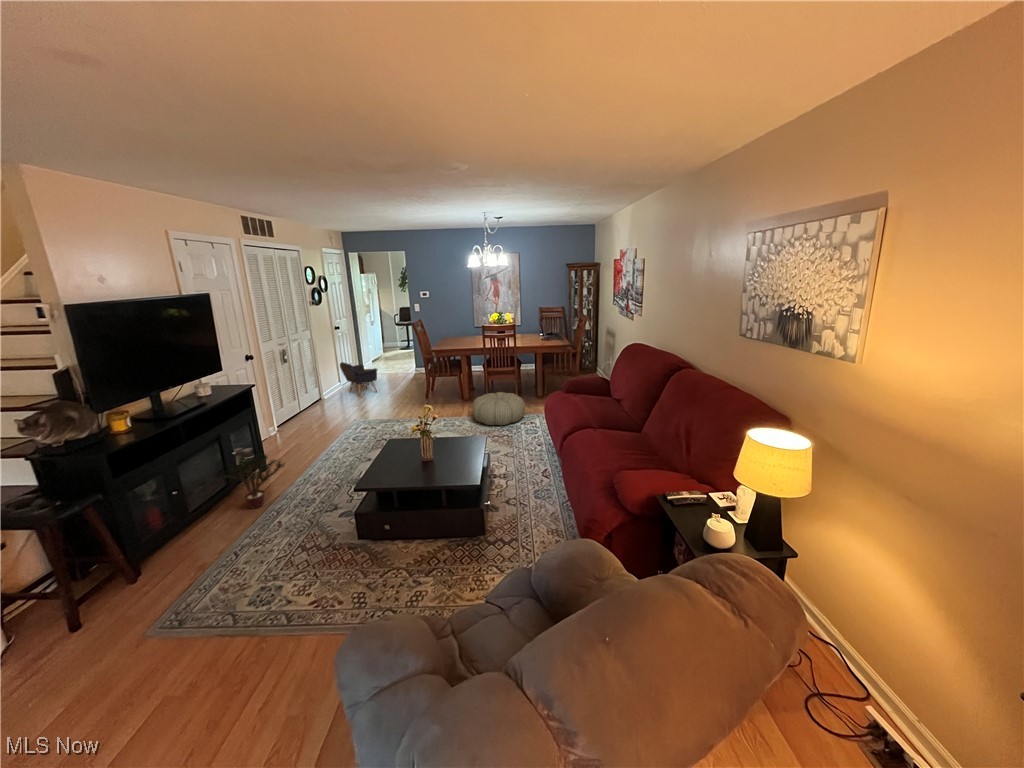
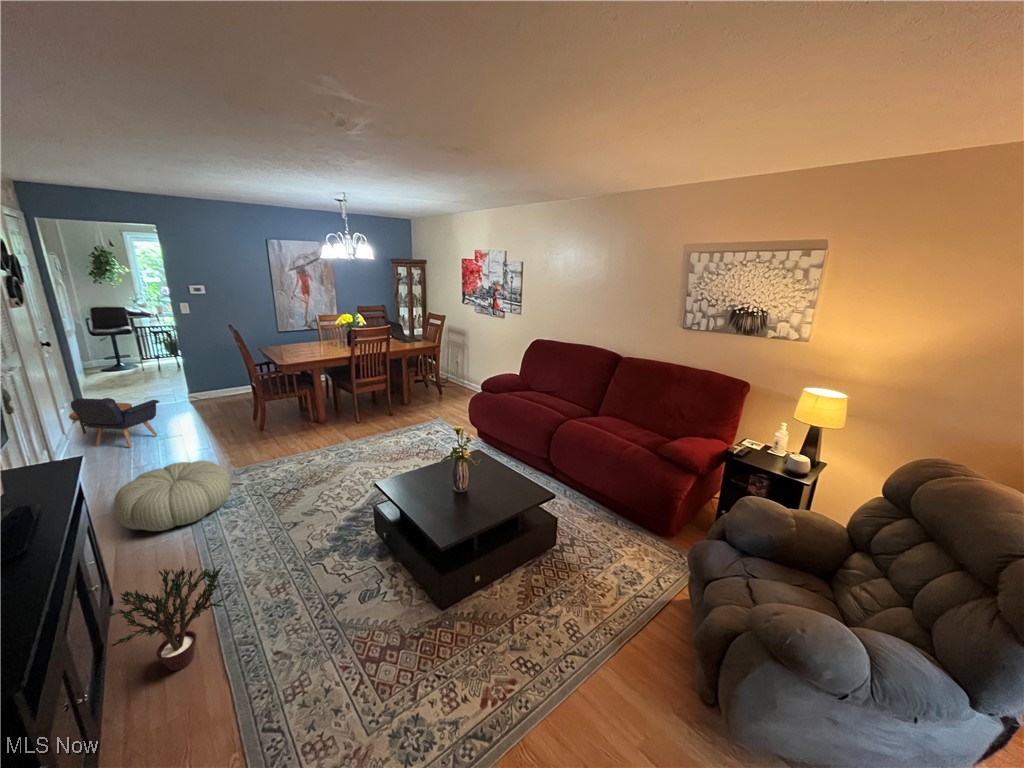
pouf: present [472,392,525,425] -> present [114,460,232,531]

